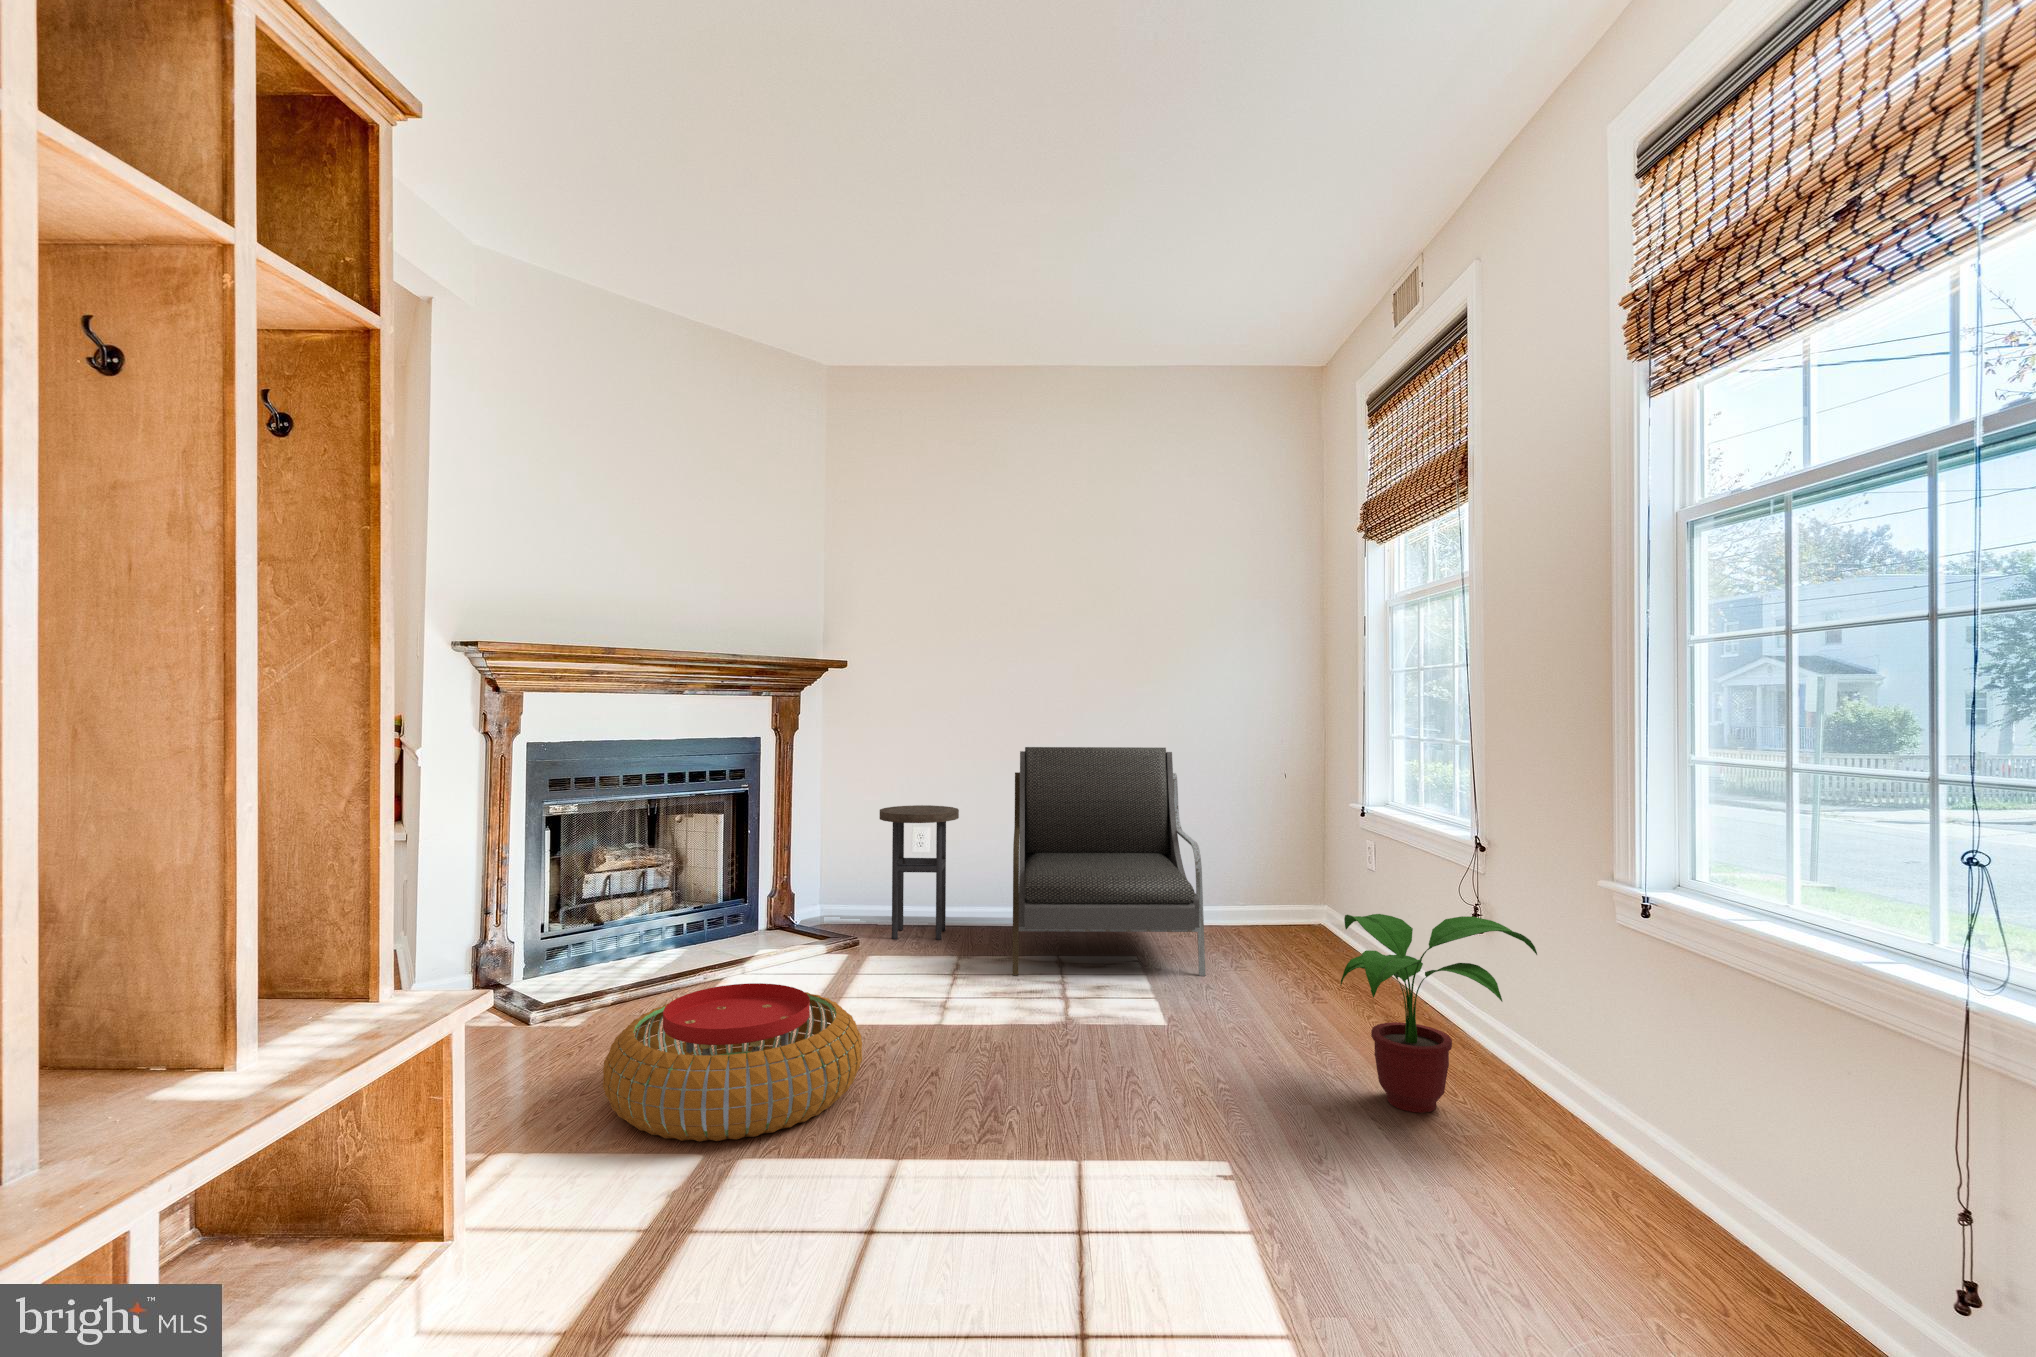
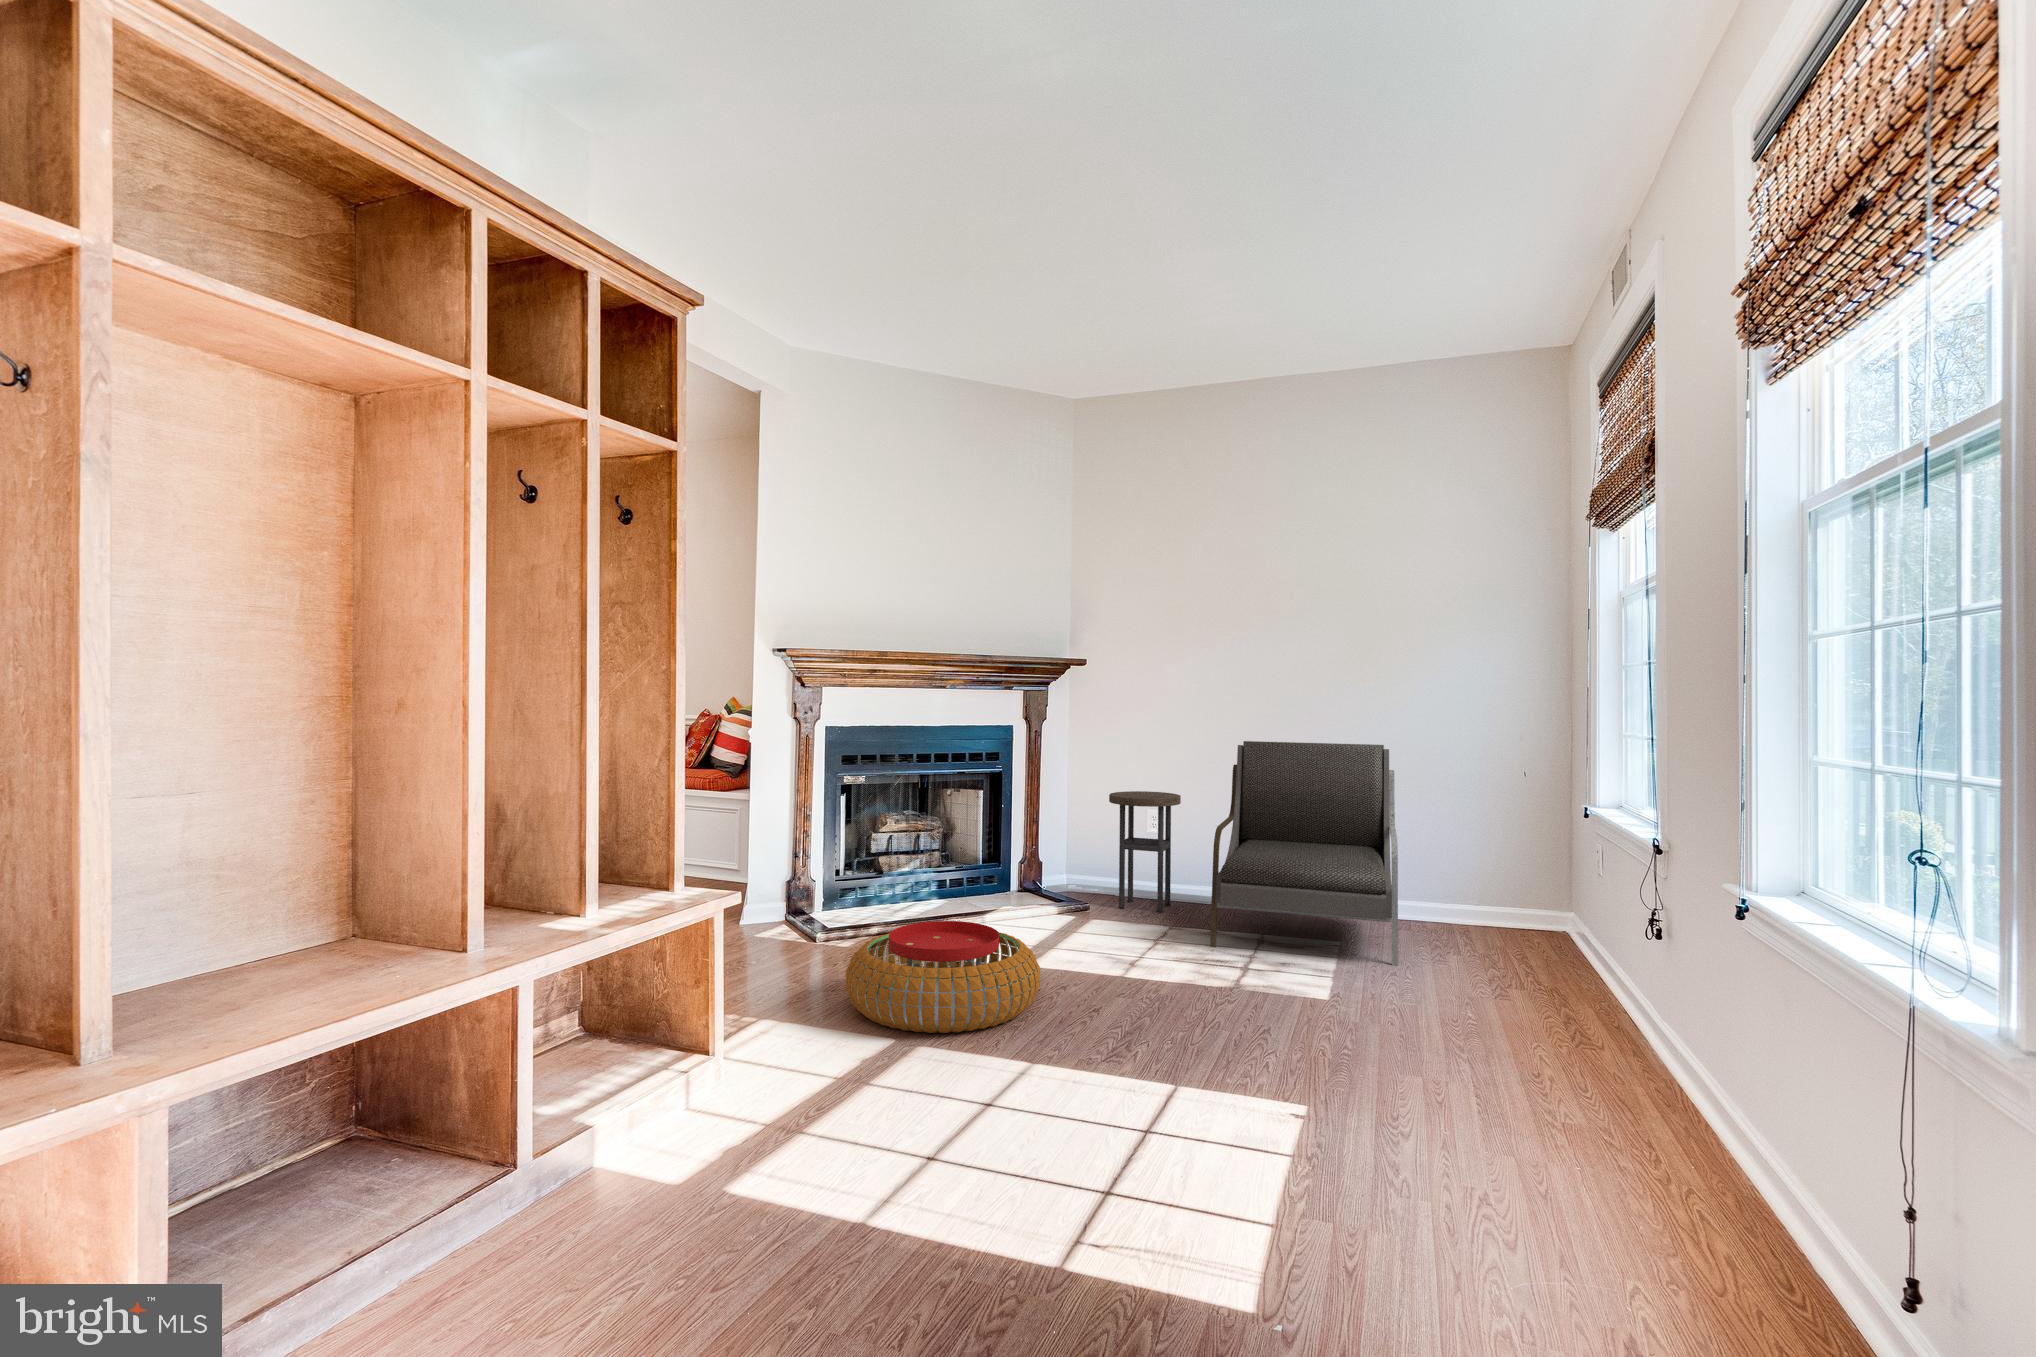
potted plant: present [1341,914,1537,1113] -> none [1462,907,1681,1101]

